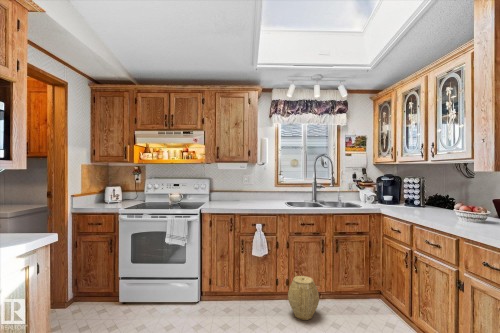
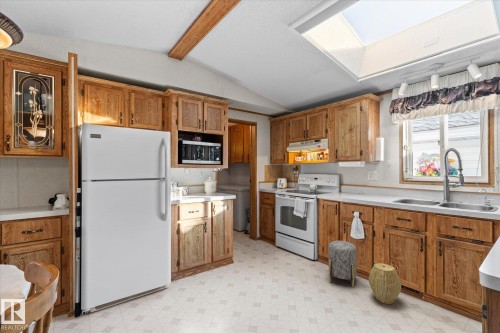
stool: none [233,263,271,323] -> present [328,241,357,287]

